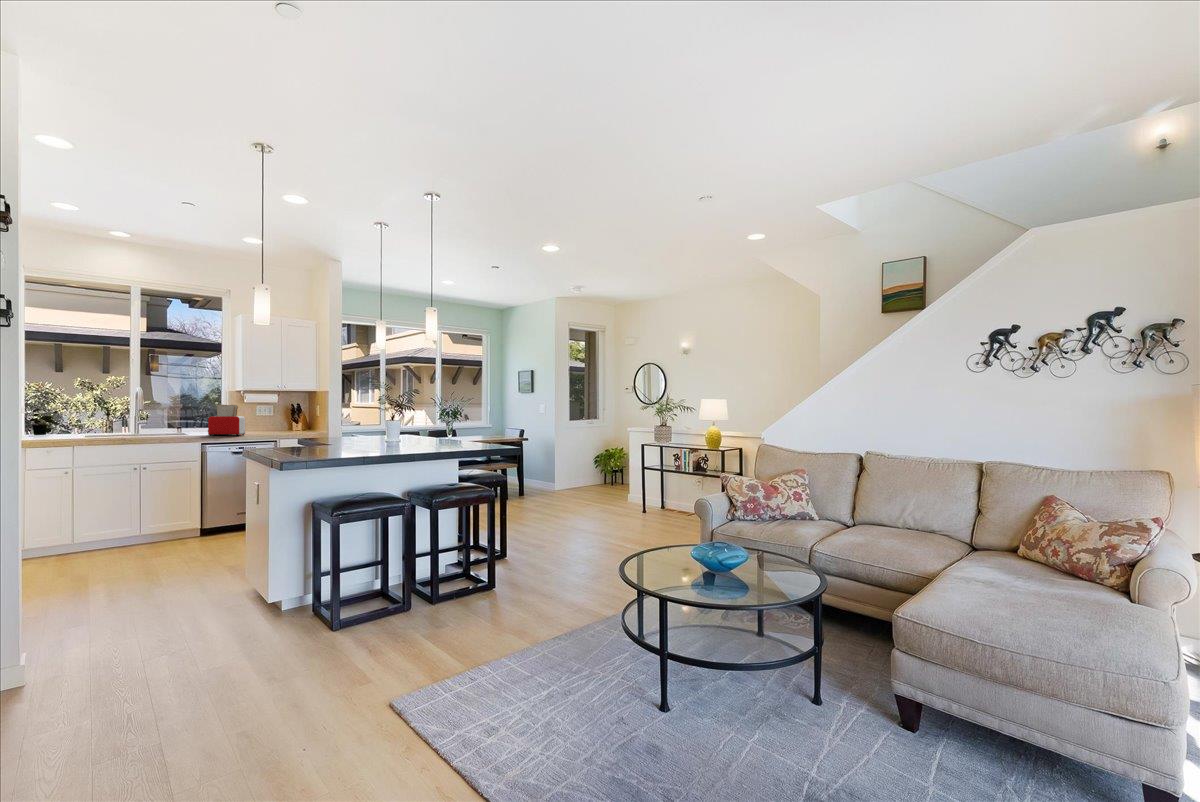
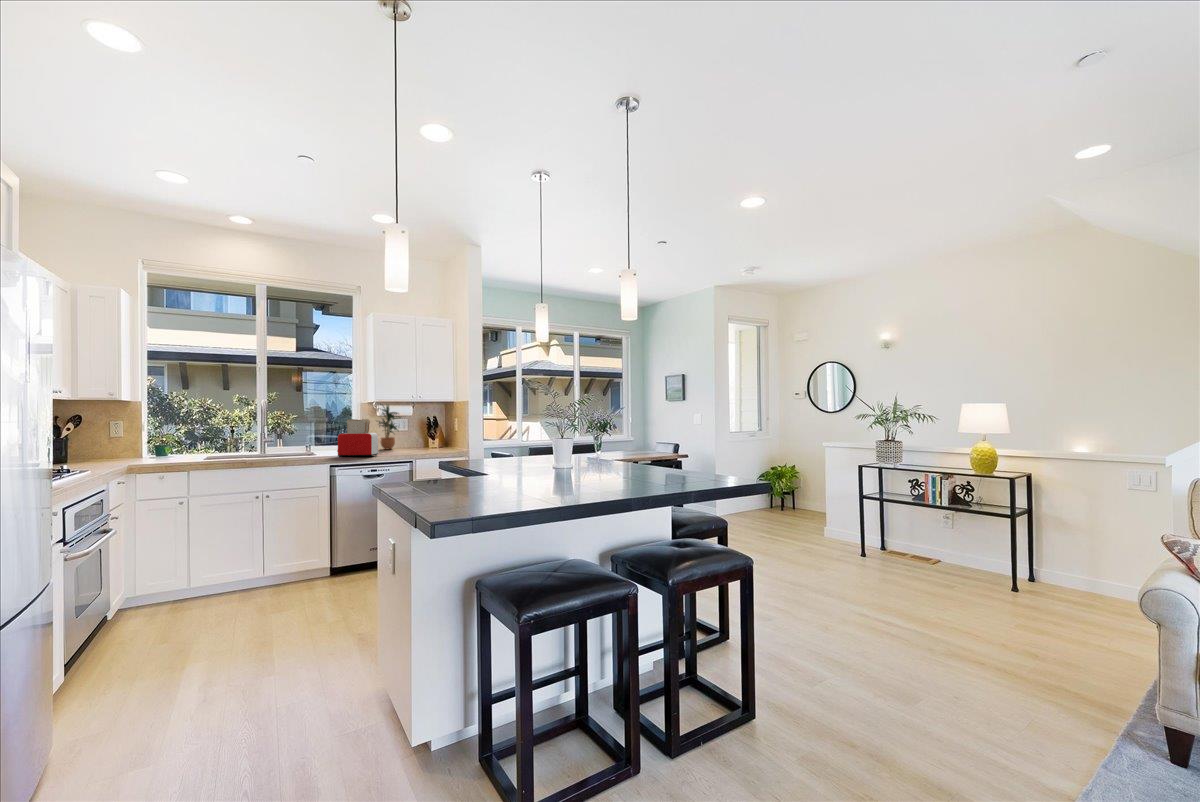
potted plant: none [242,391,269,431] -> present [379,405,400,449]

